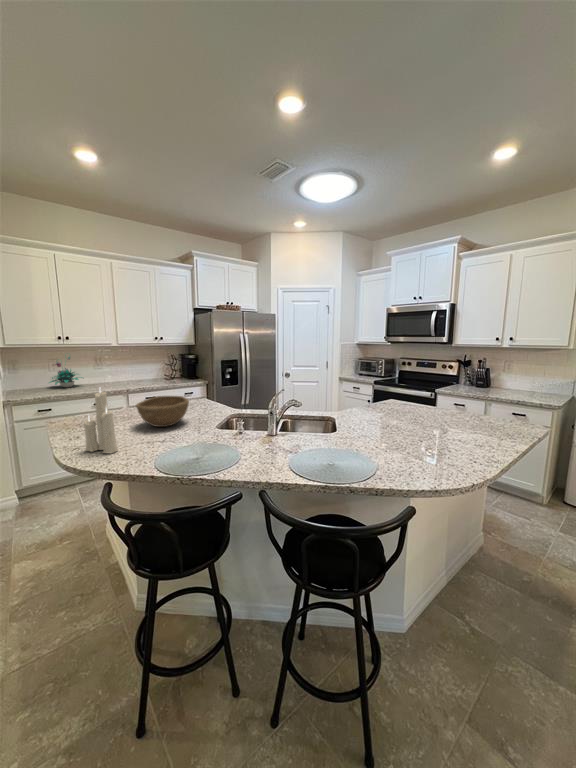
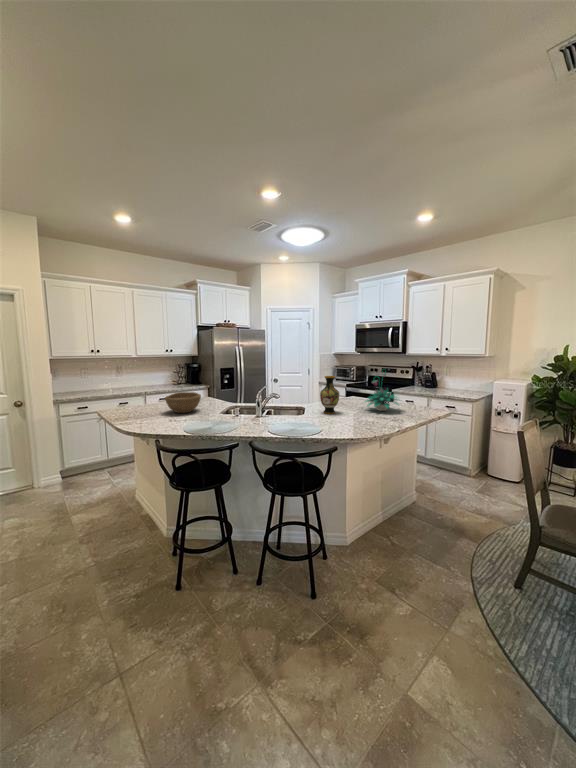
plant: present [49,357,82,387] -> present [366,373,398,411]
vase: none [361,376,391,432] -> present [320,376,339,414]
candle: present [84,391,118,454] -> none [137,380,158,426]

